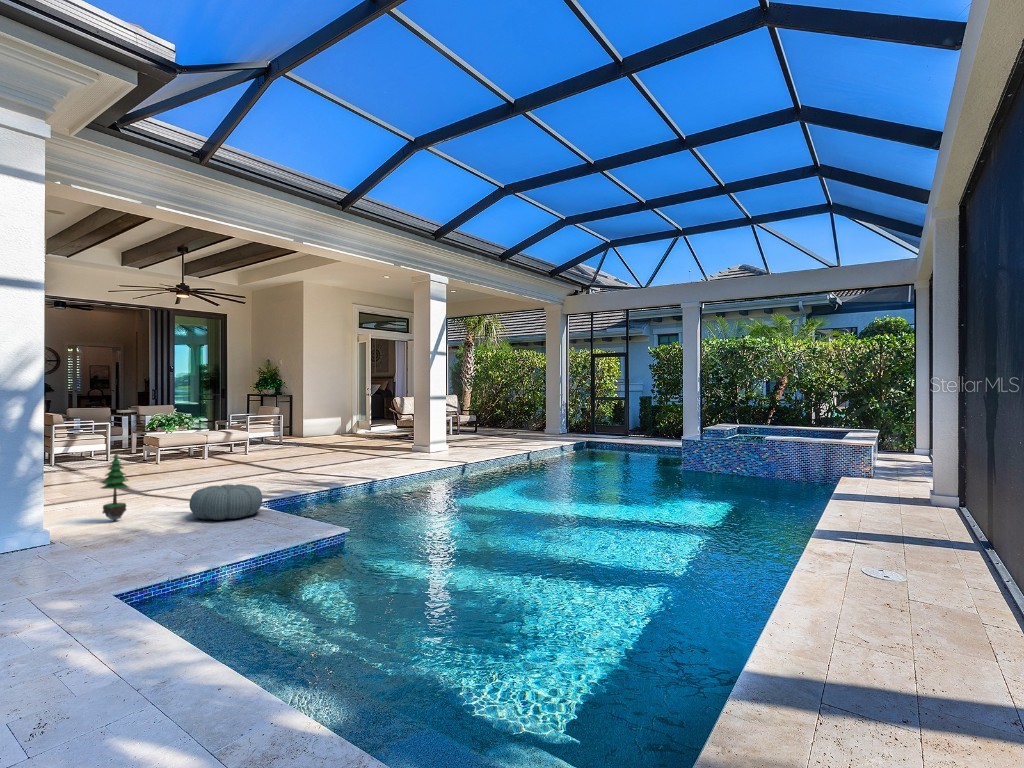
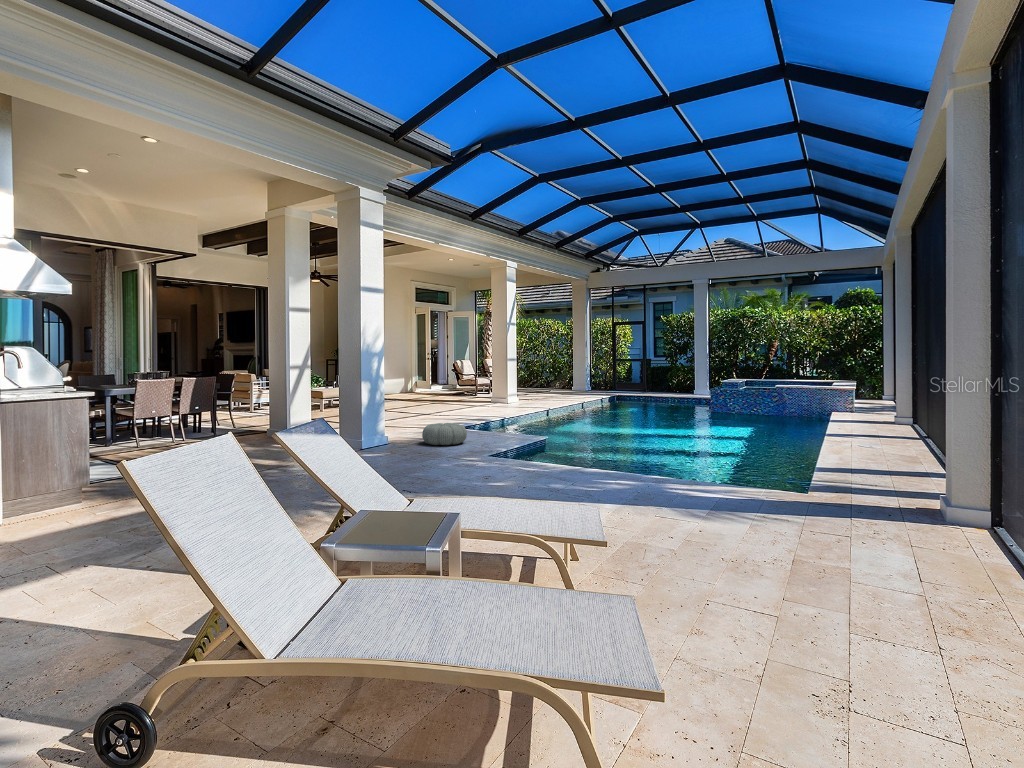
potted tree: present [101,453,128,521] -> none [370,401,387,447]

